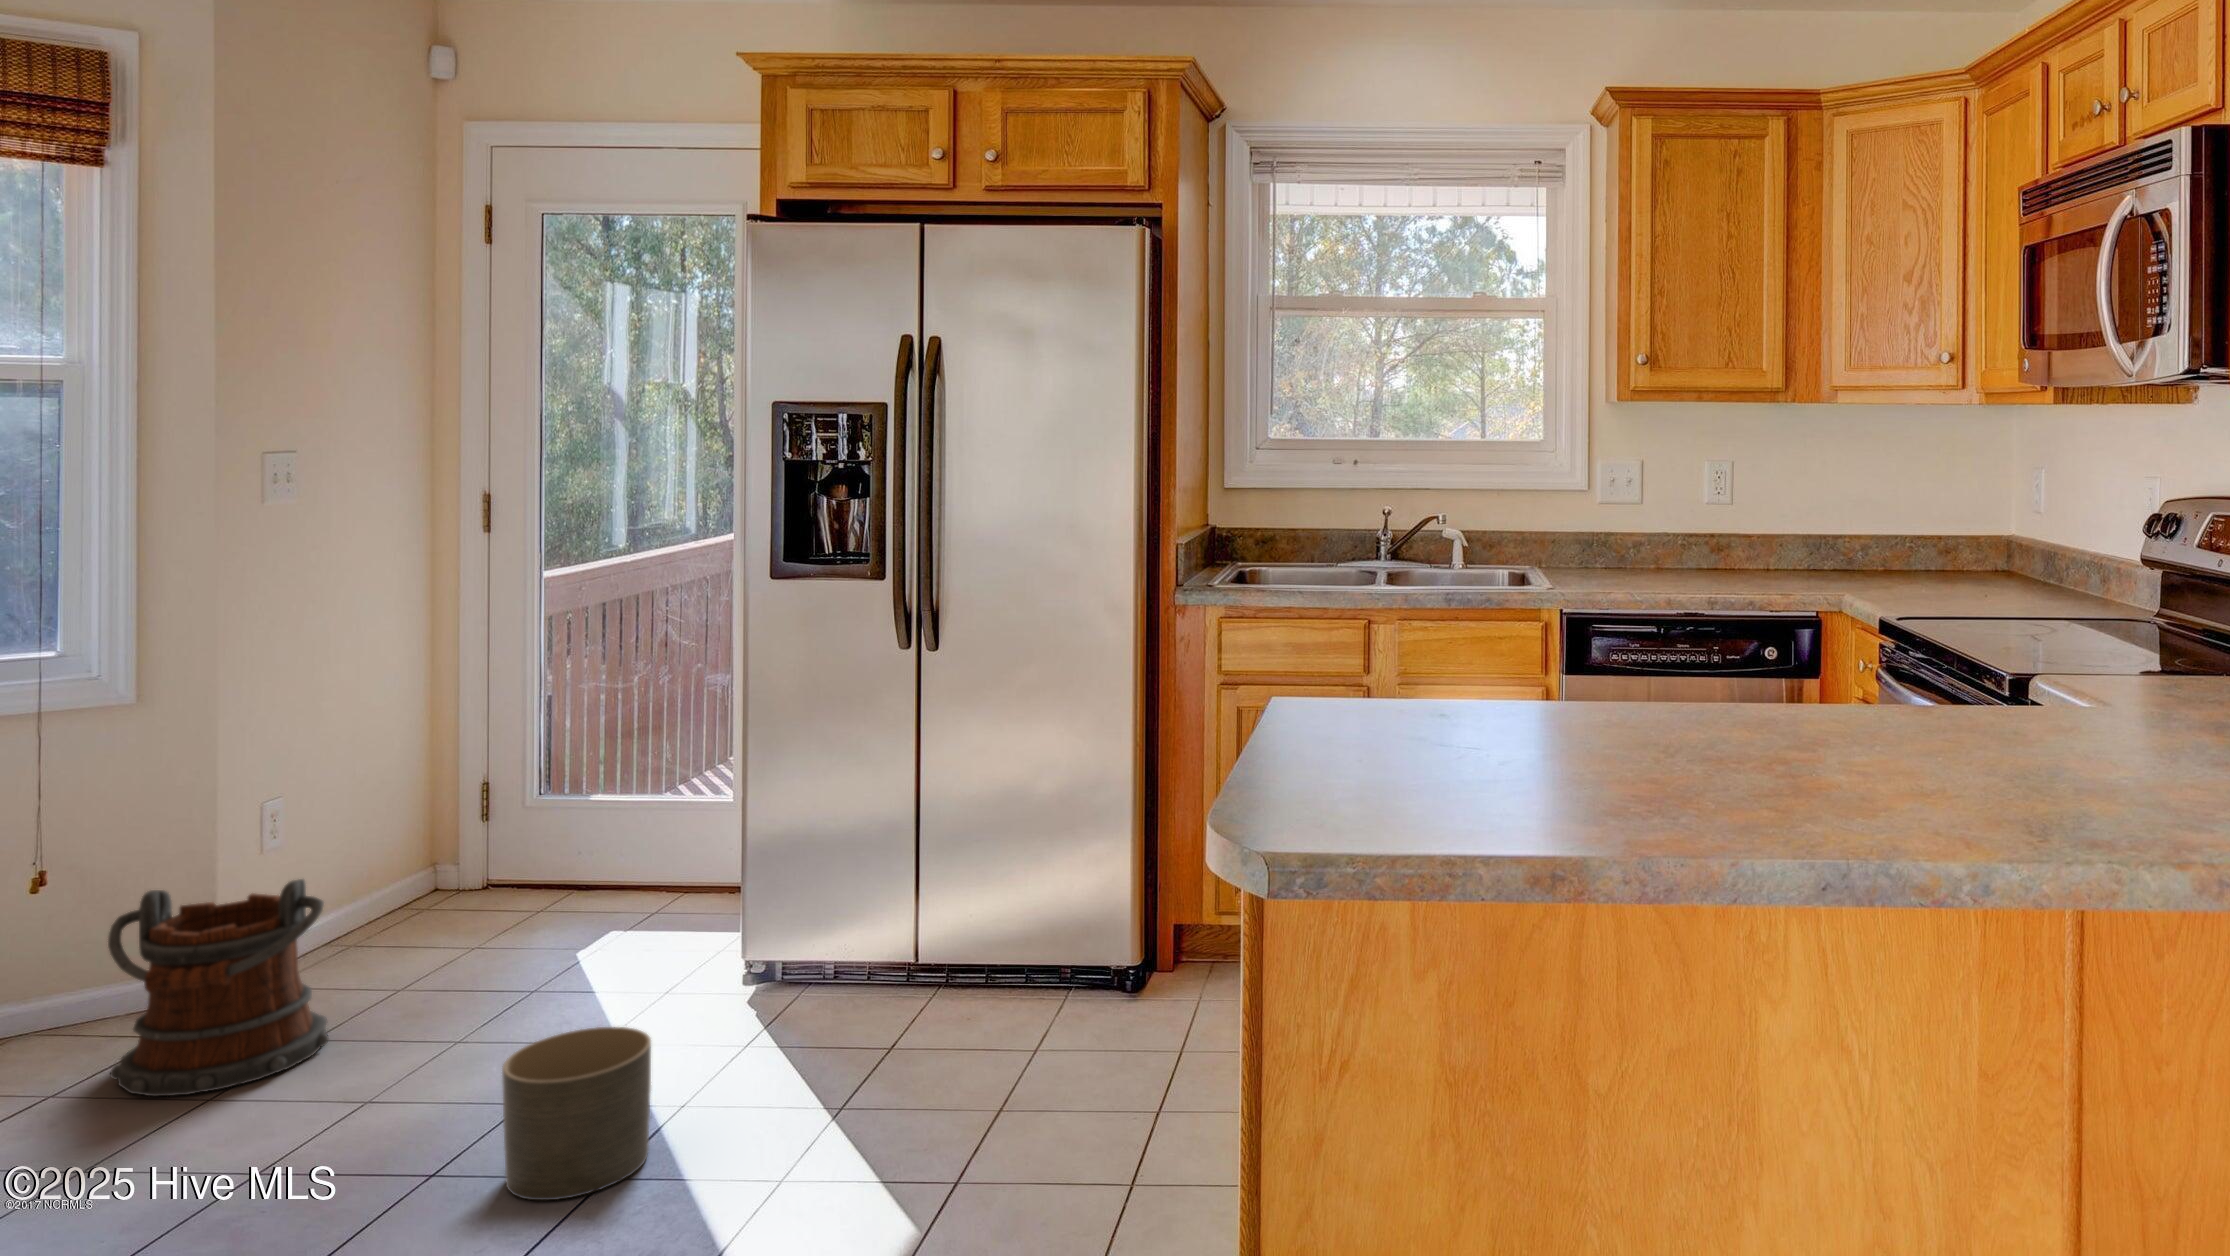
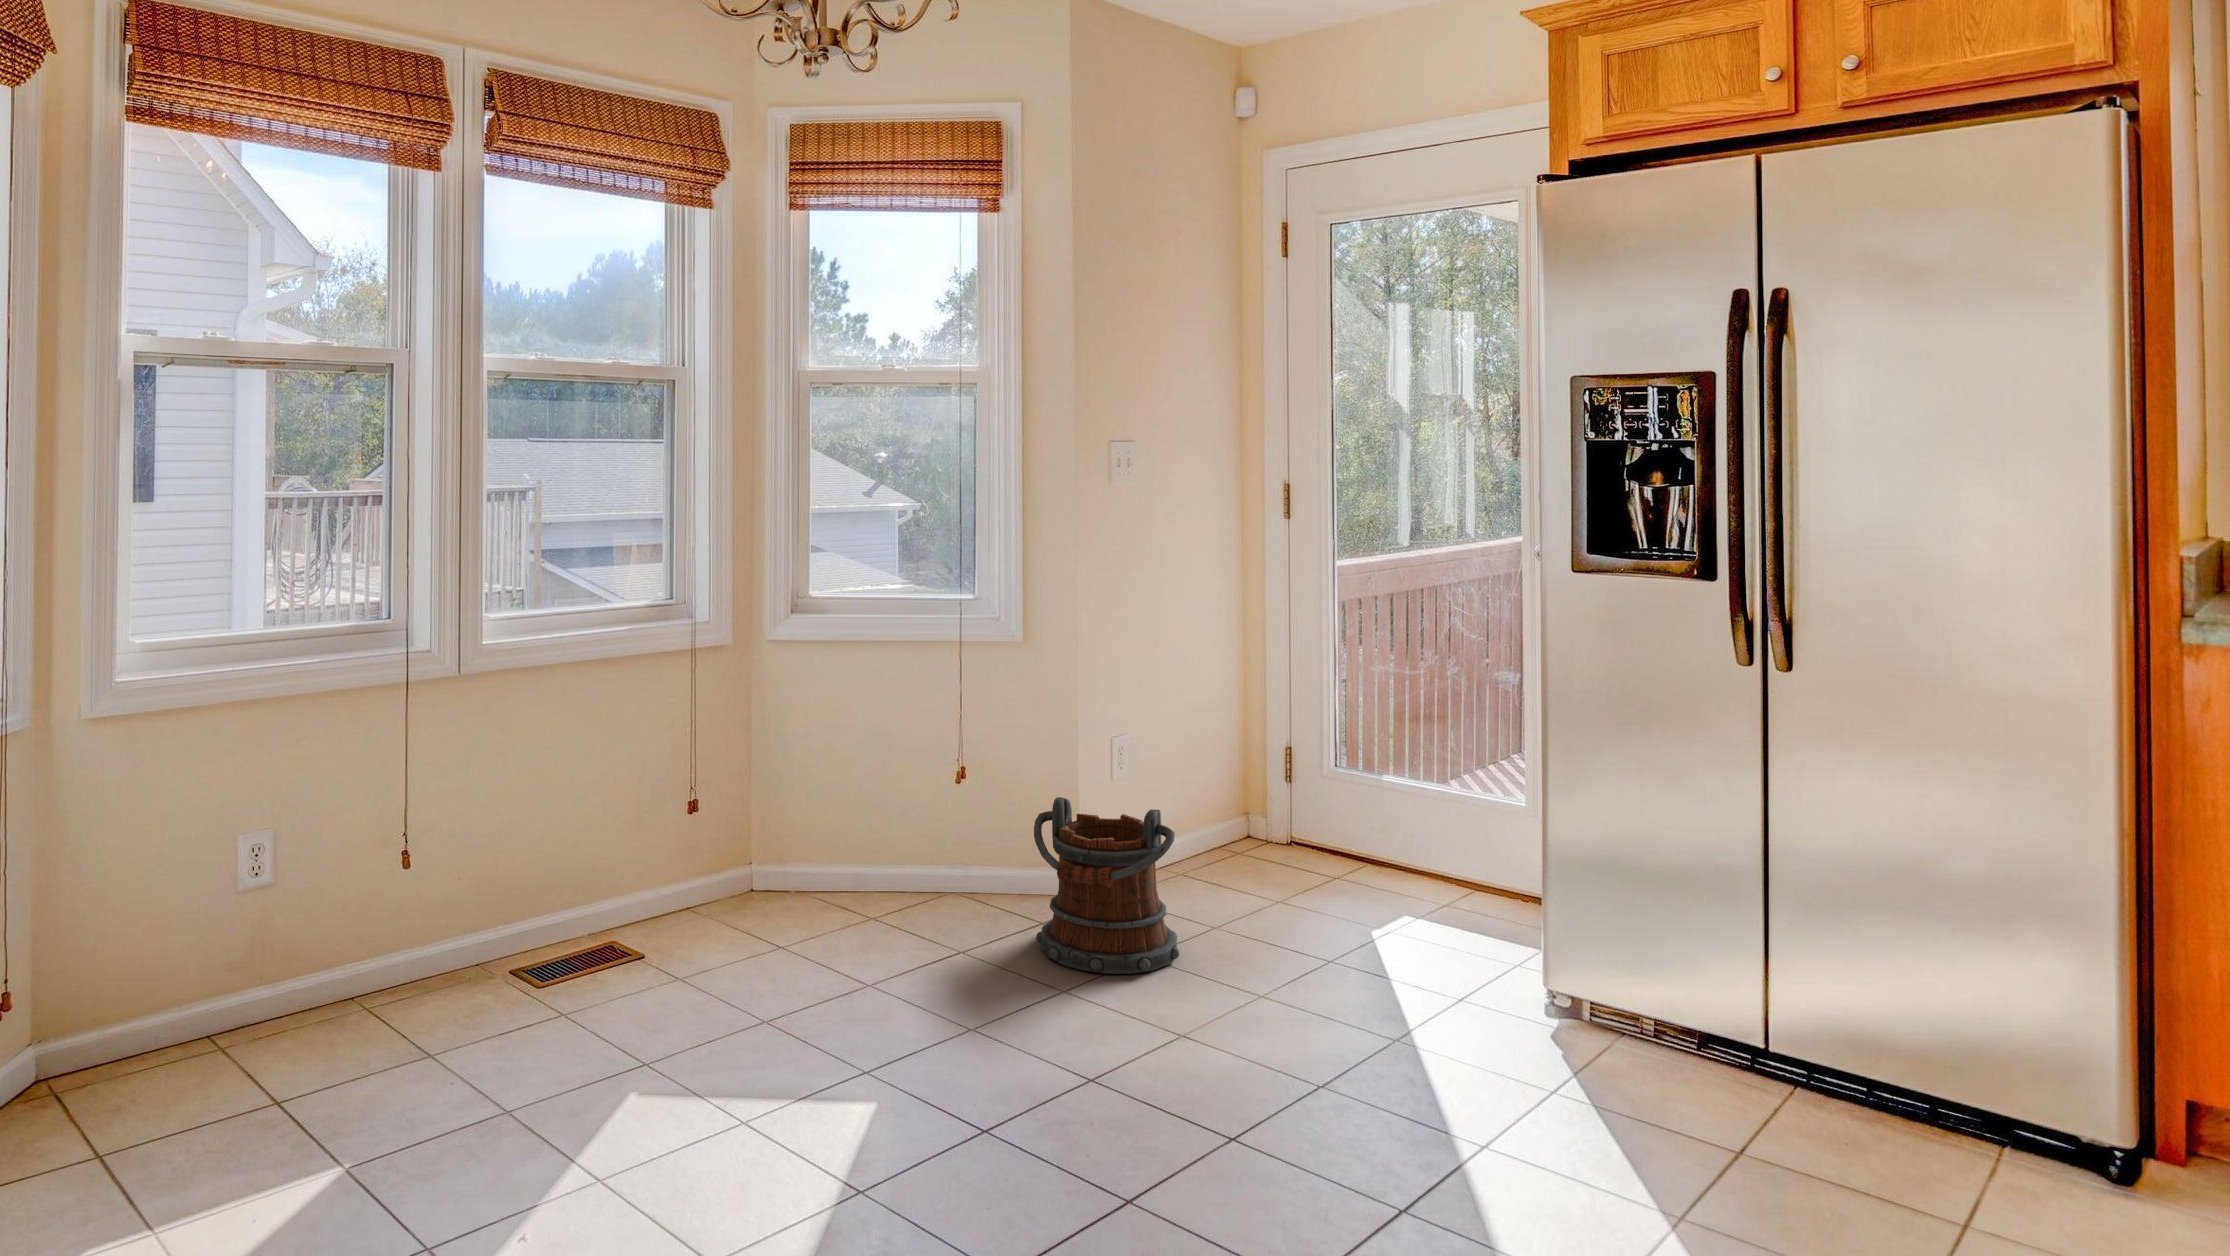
planter: present [502,1027,651,1200] -> none [1329,1011,1469,1184]

